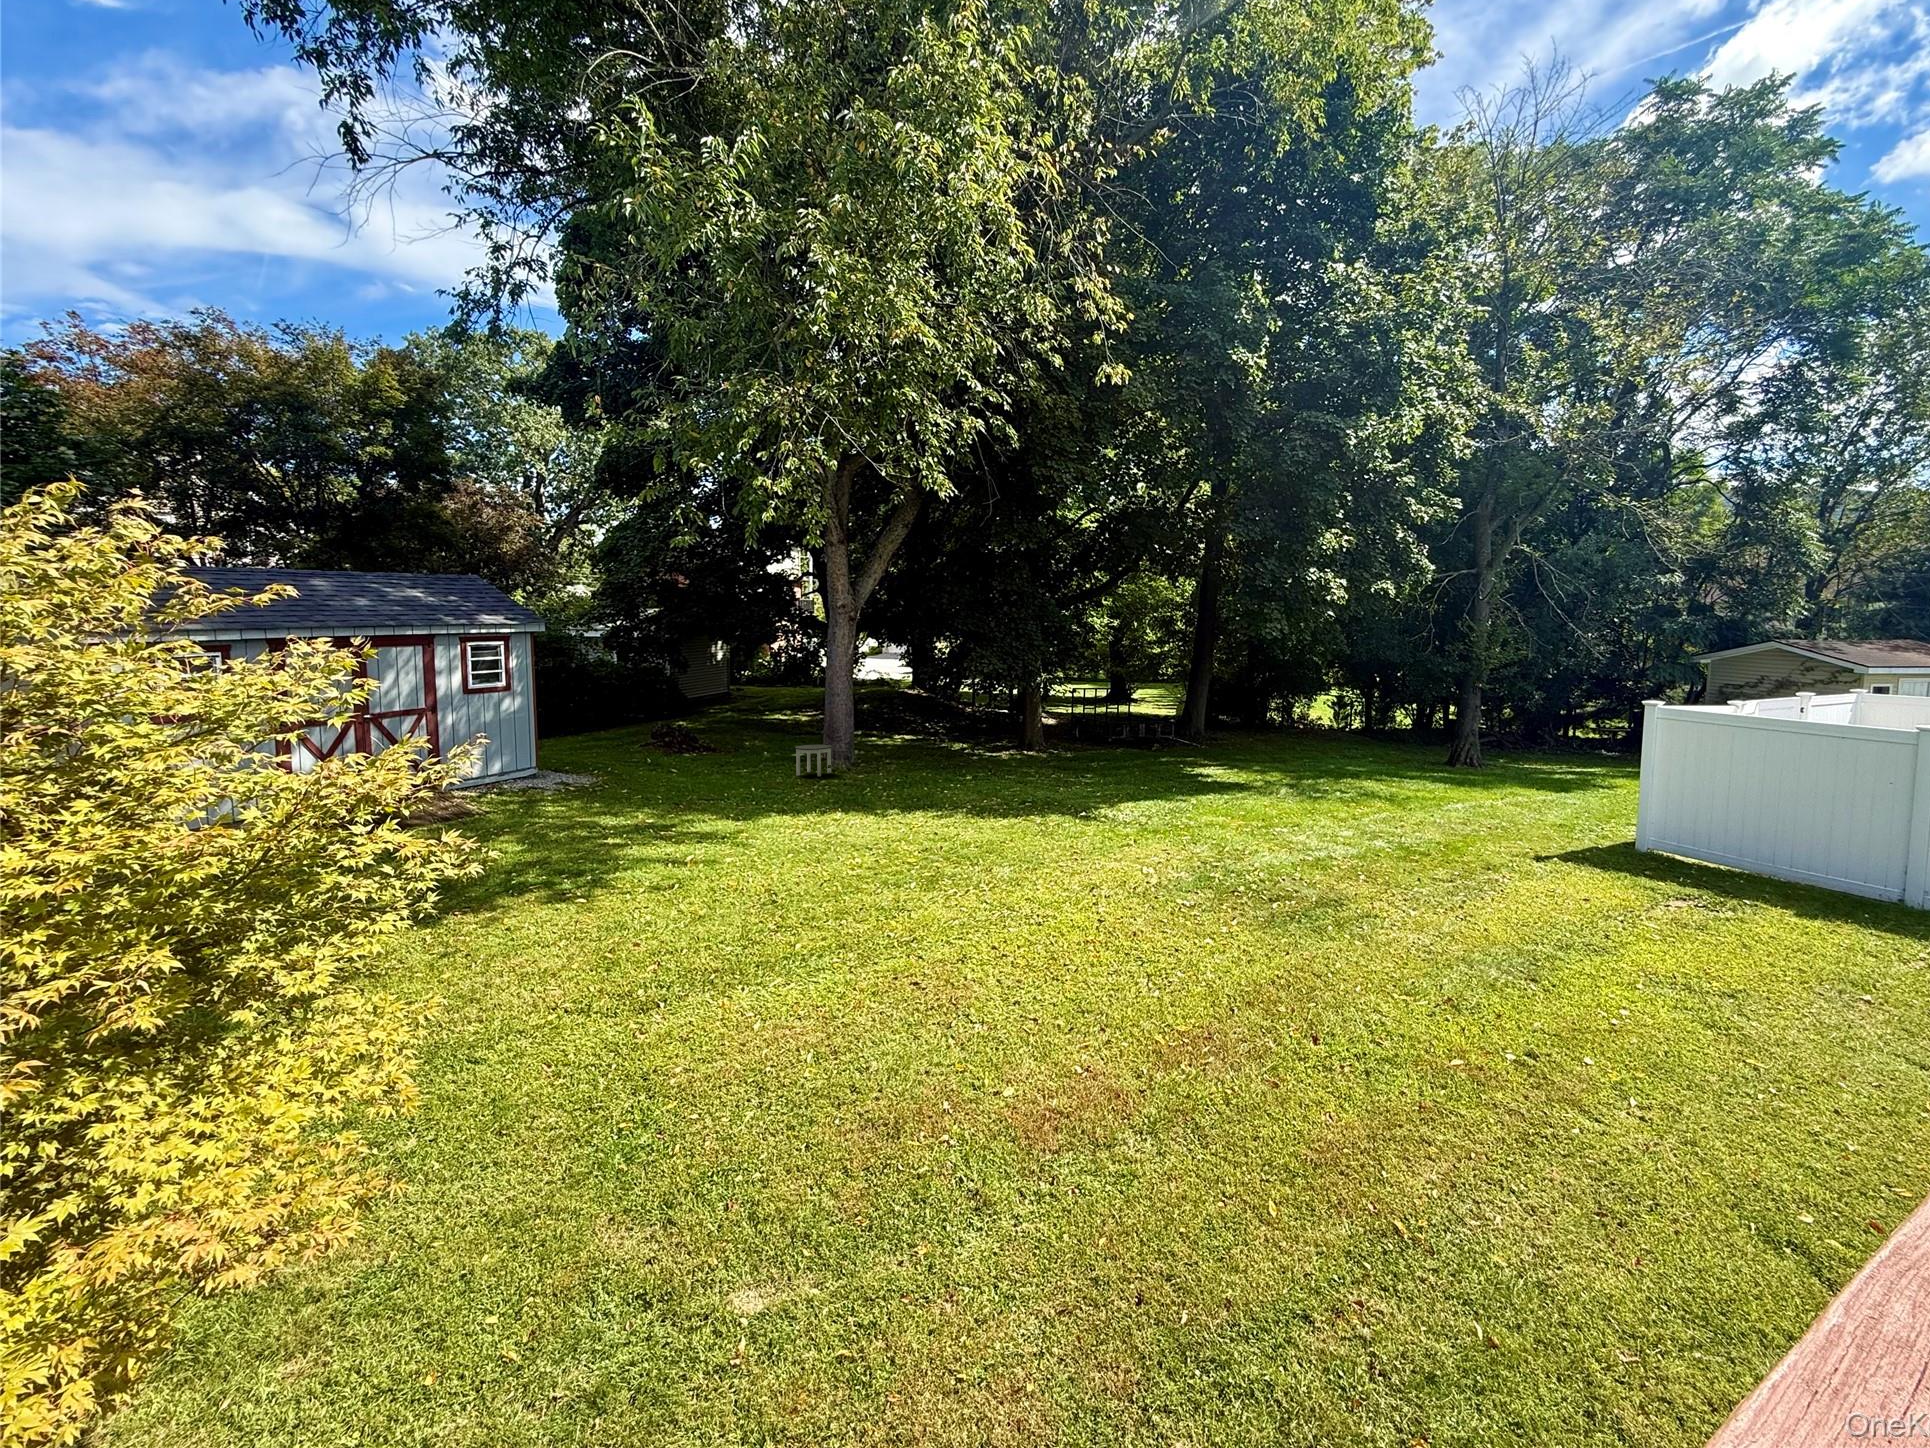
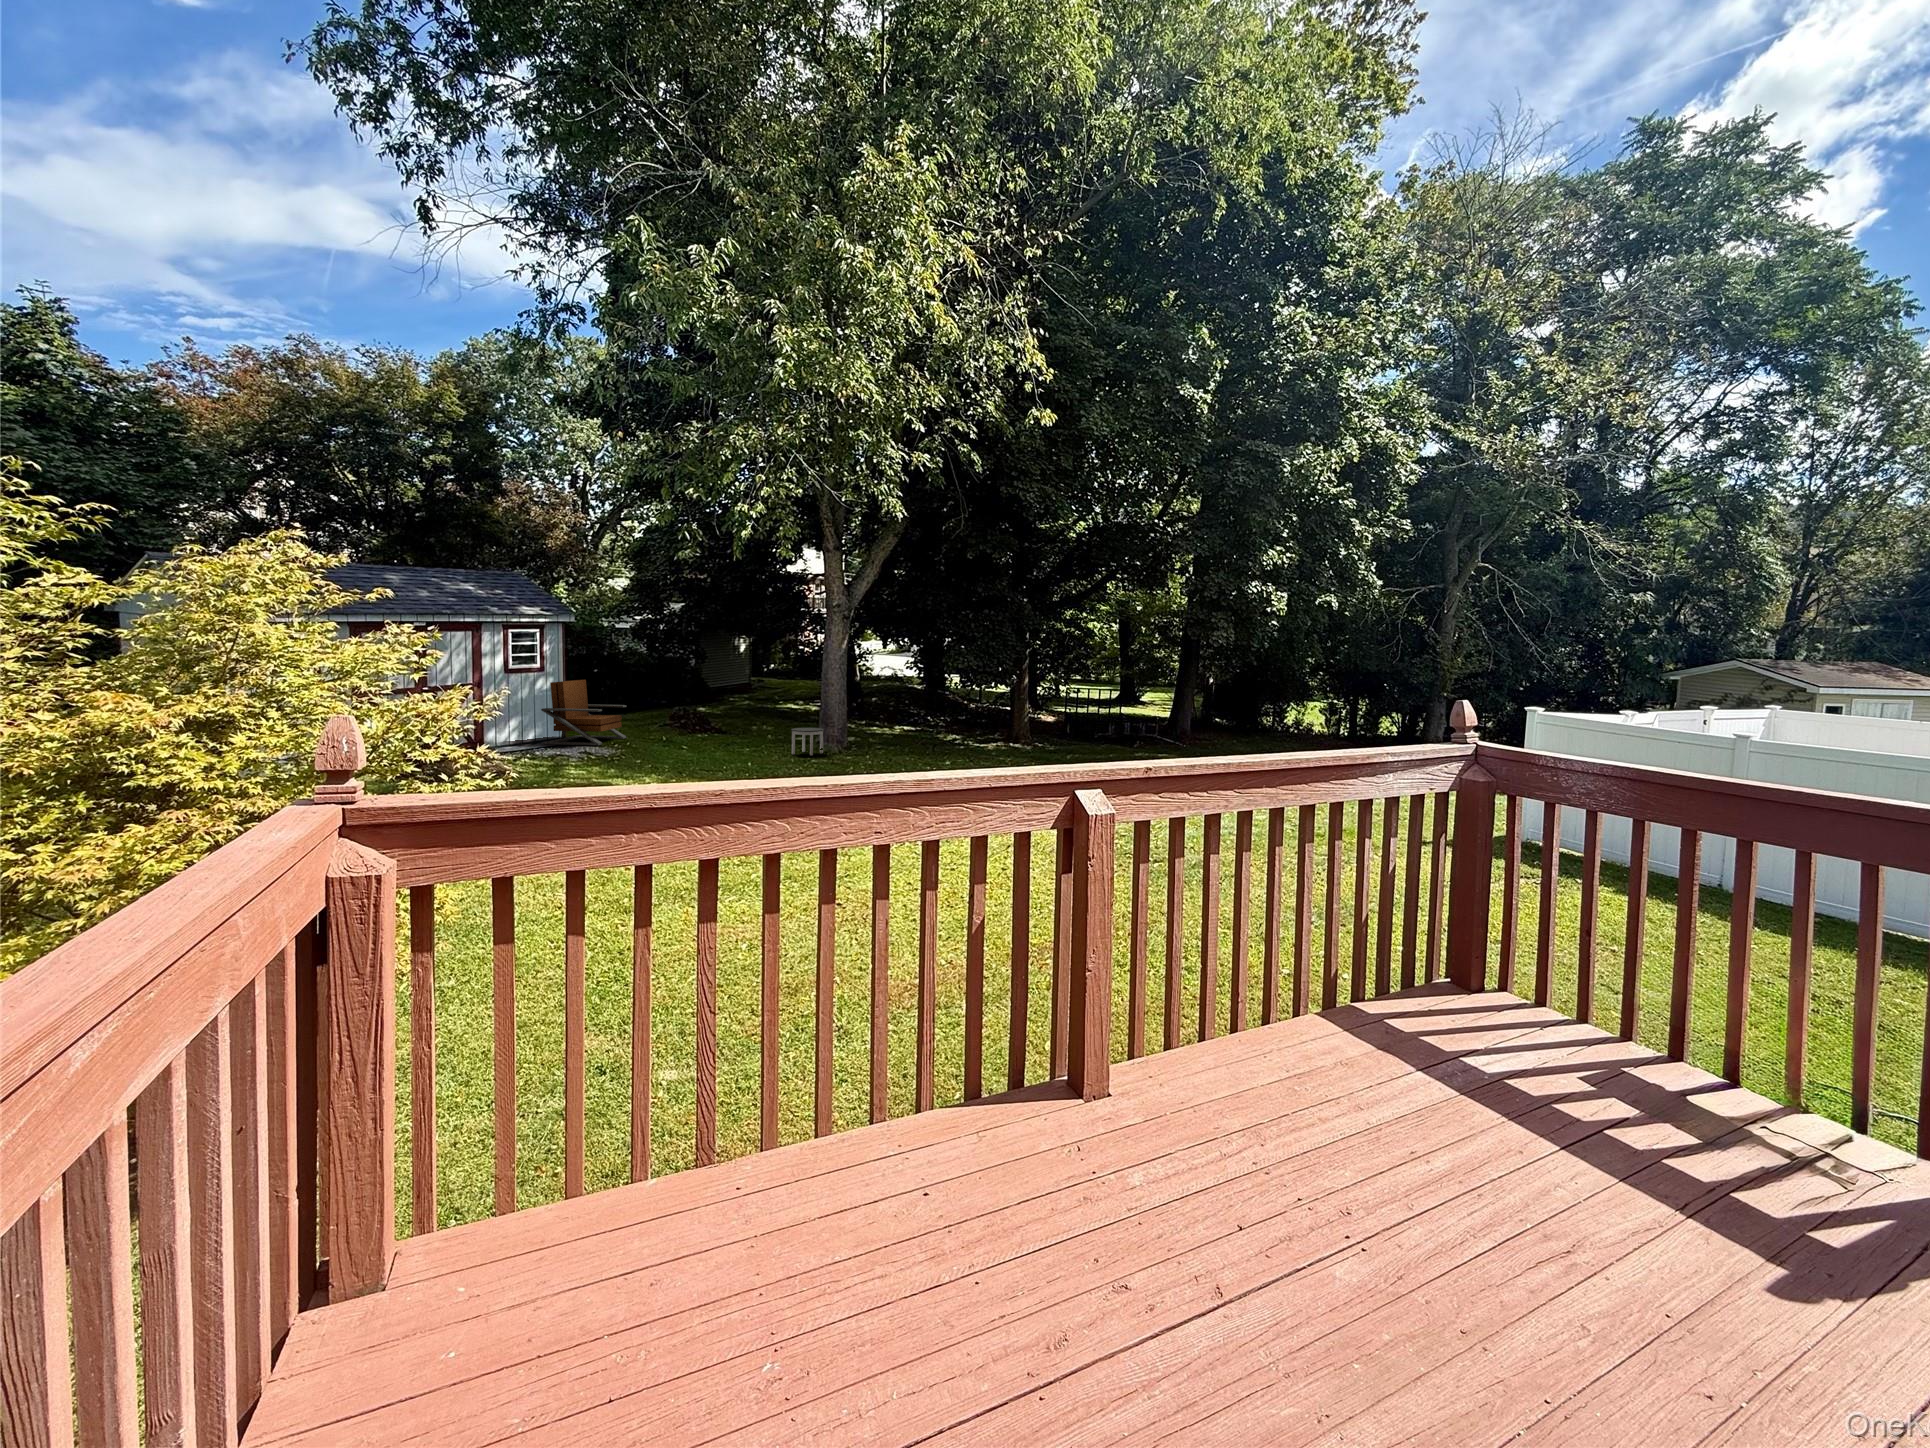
lounge chair: none [506,698,604,774] -> present [541,680,626,745]

